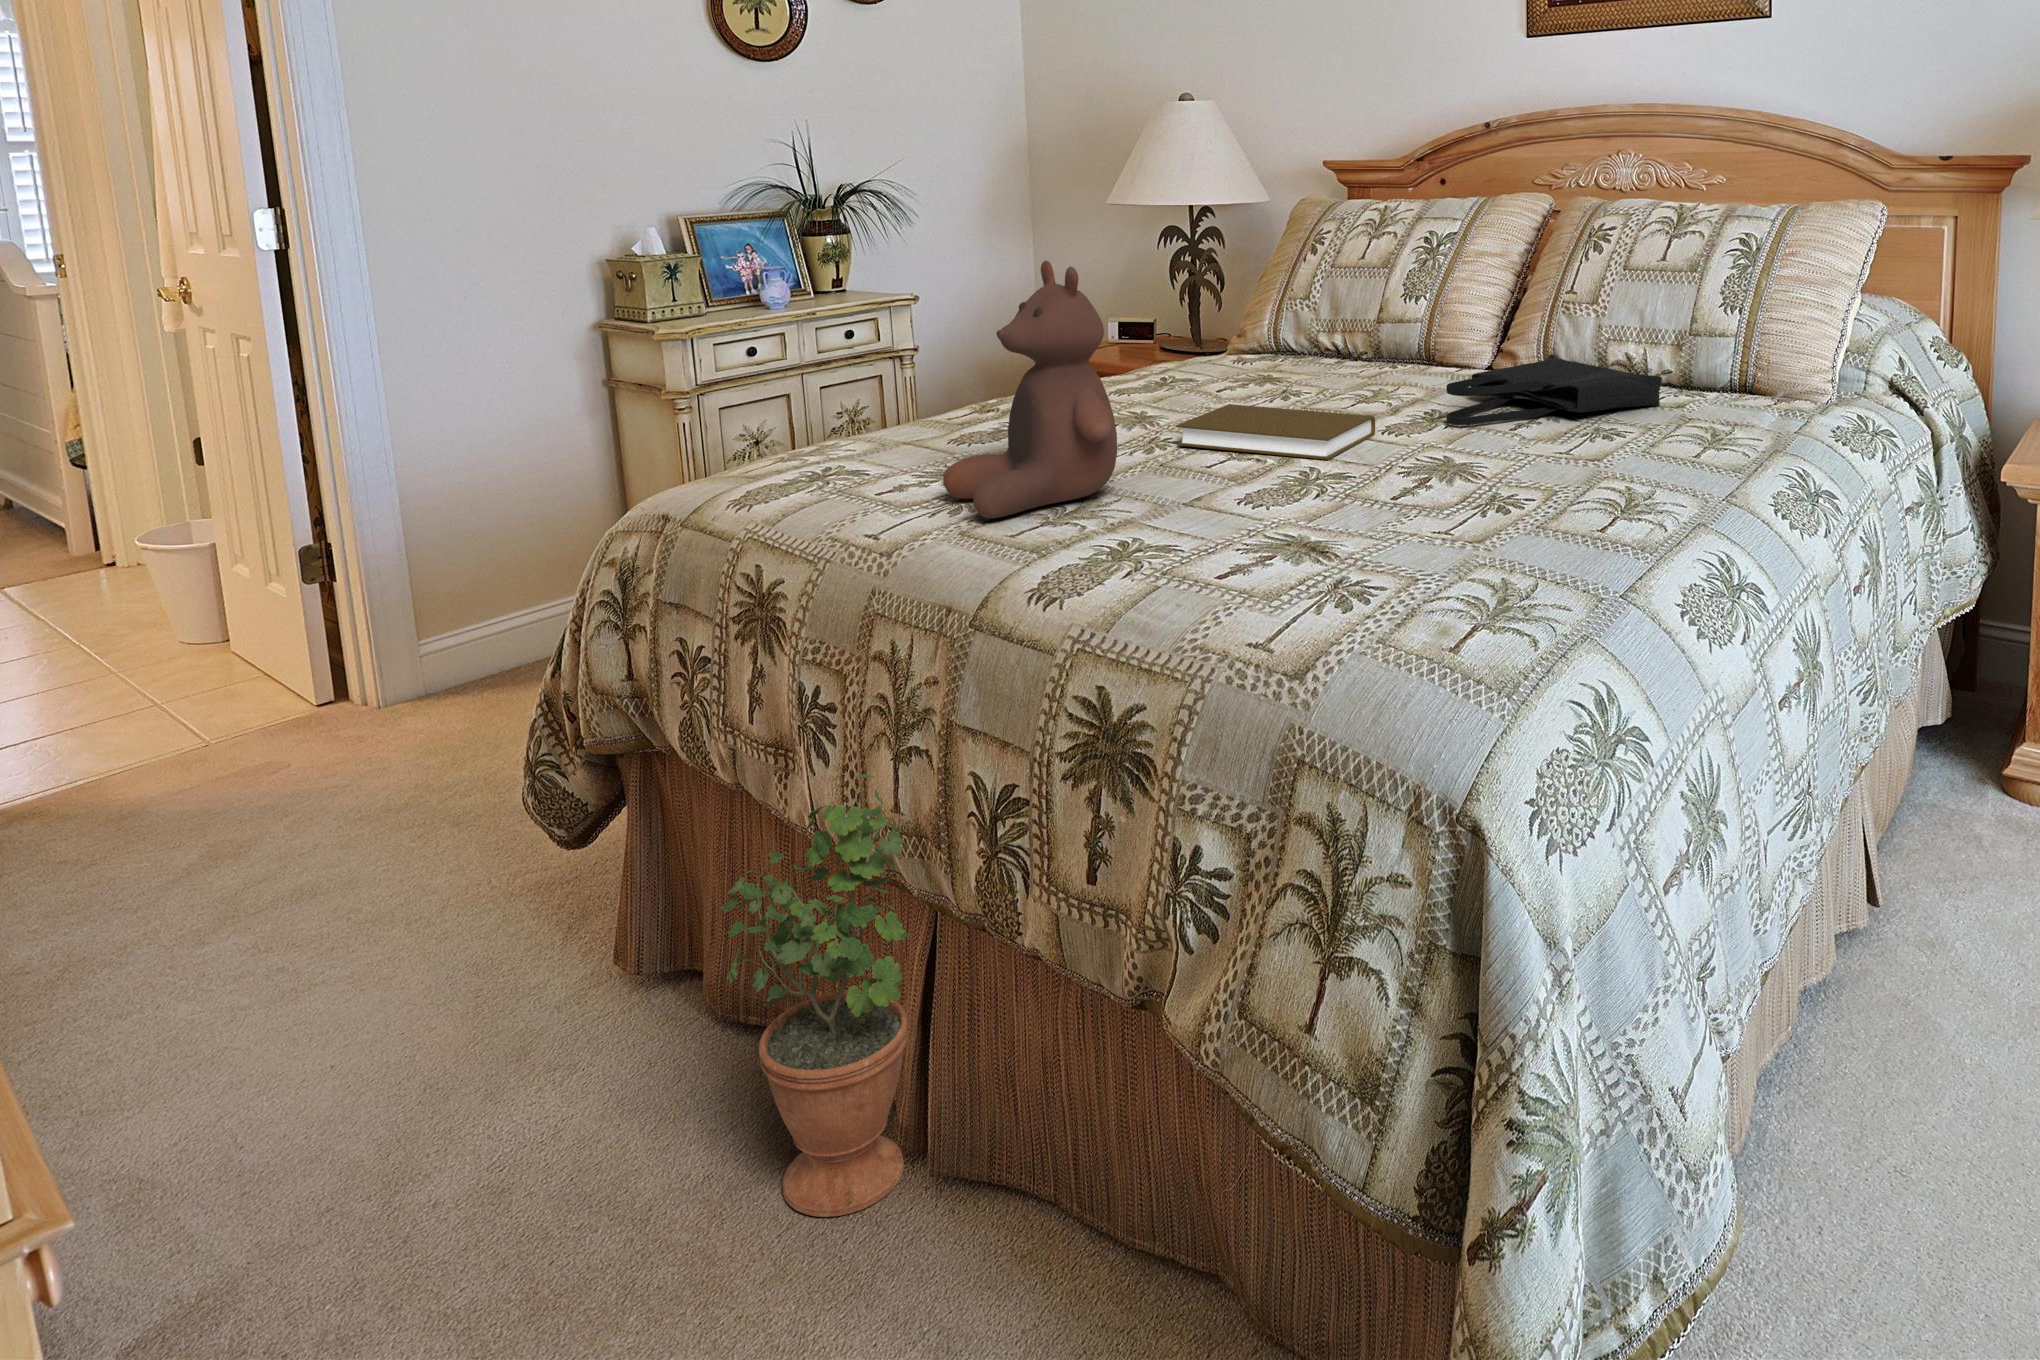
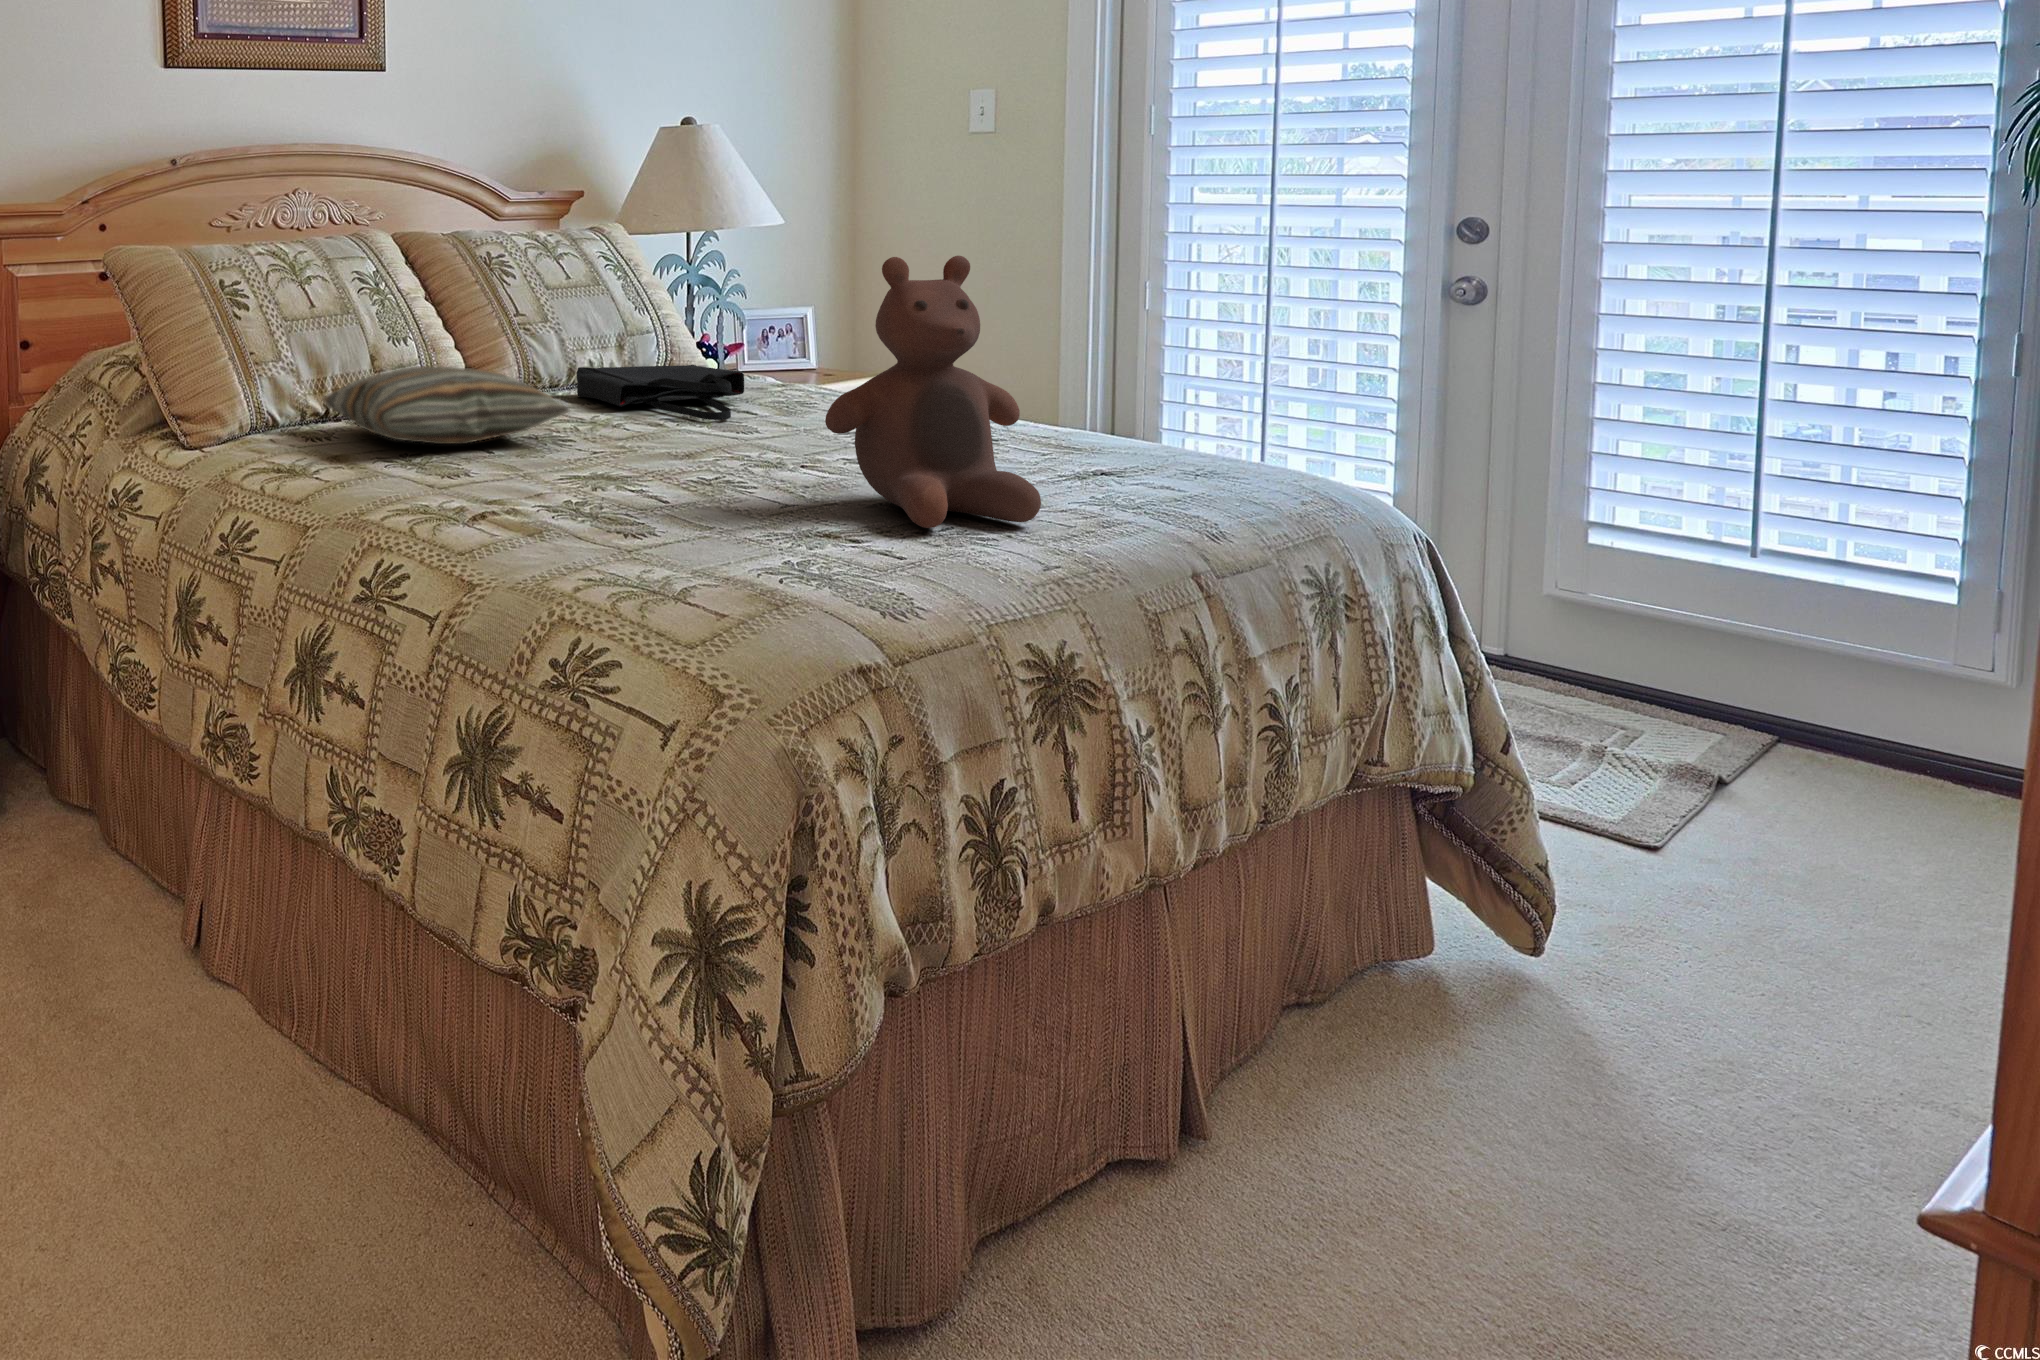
pillow: none [1164,318,1396,387] -> present [323,365,570,444]
book: present [1176,404,1375,460] -> none [632,418,827,472]
potted plant: present [721,774,909,1217] -> none [1267,740,1454,1199]

